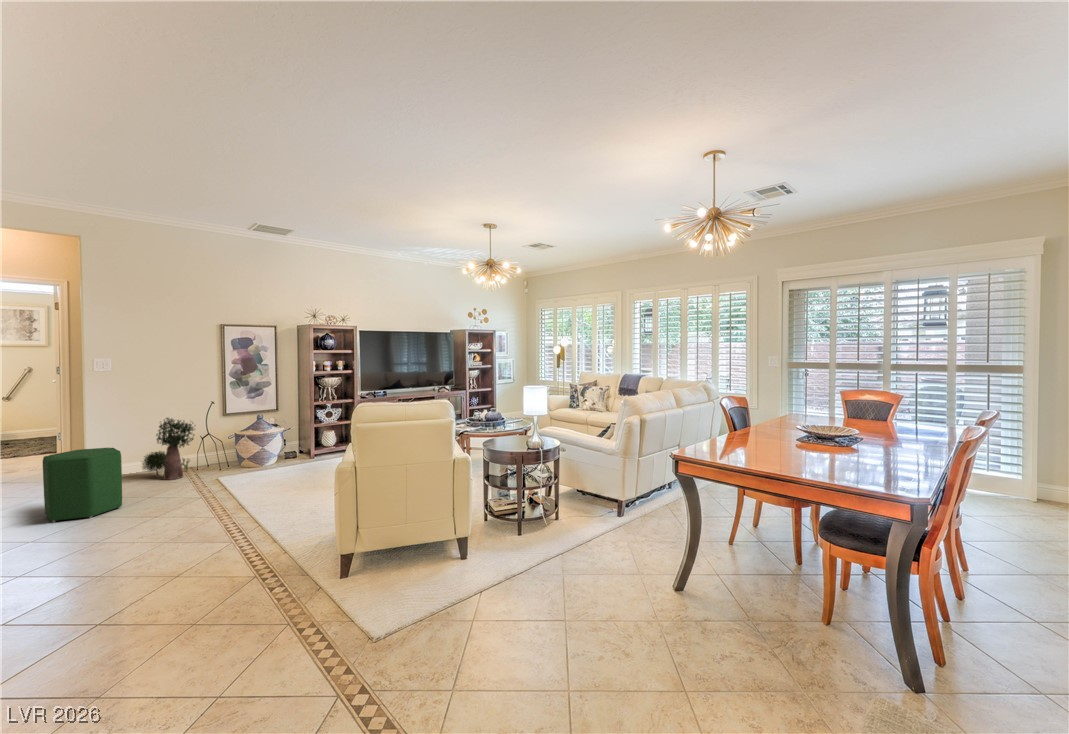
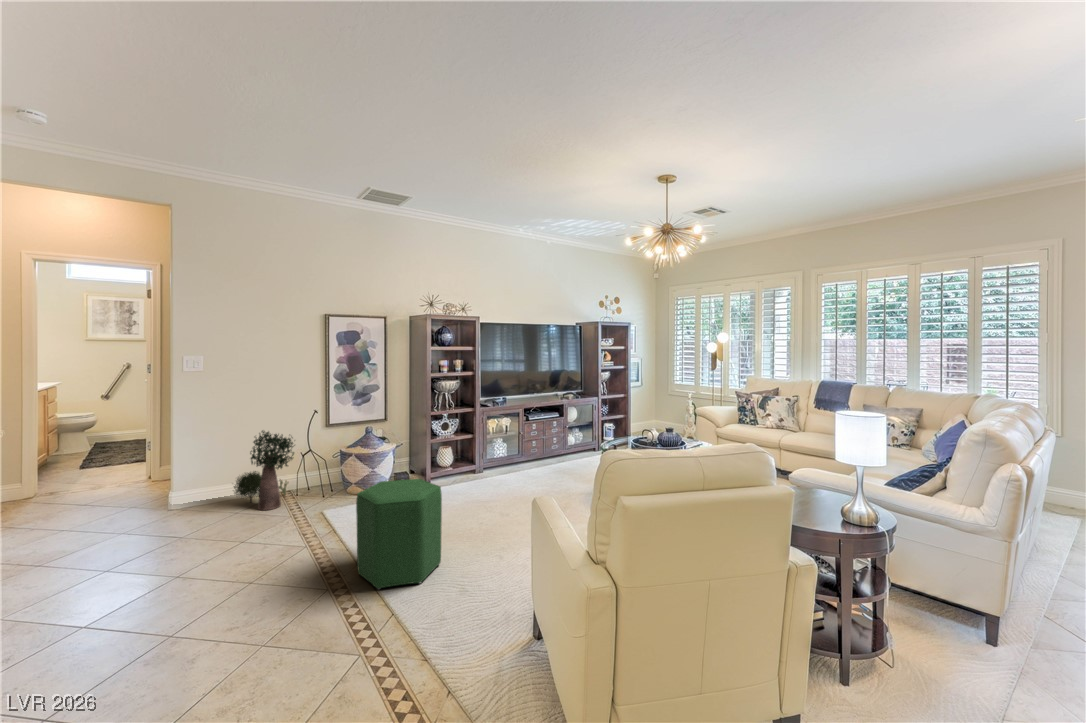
ottoman: present [43,448,122,522] -> present [356,479,442,589]

